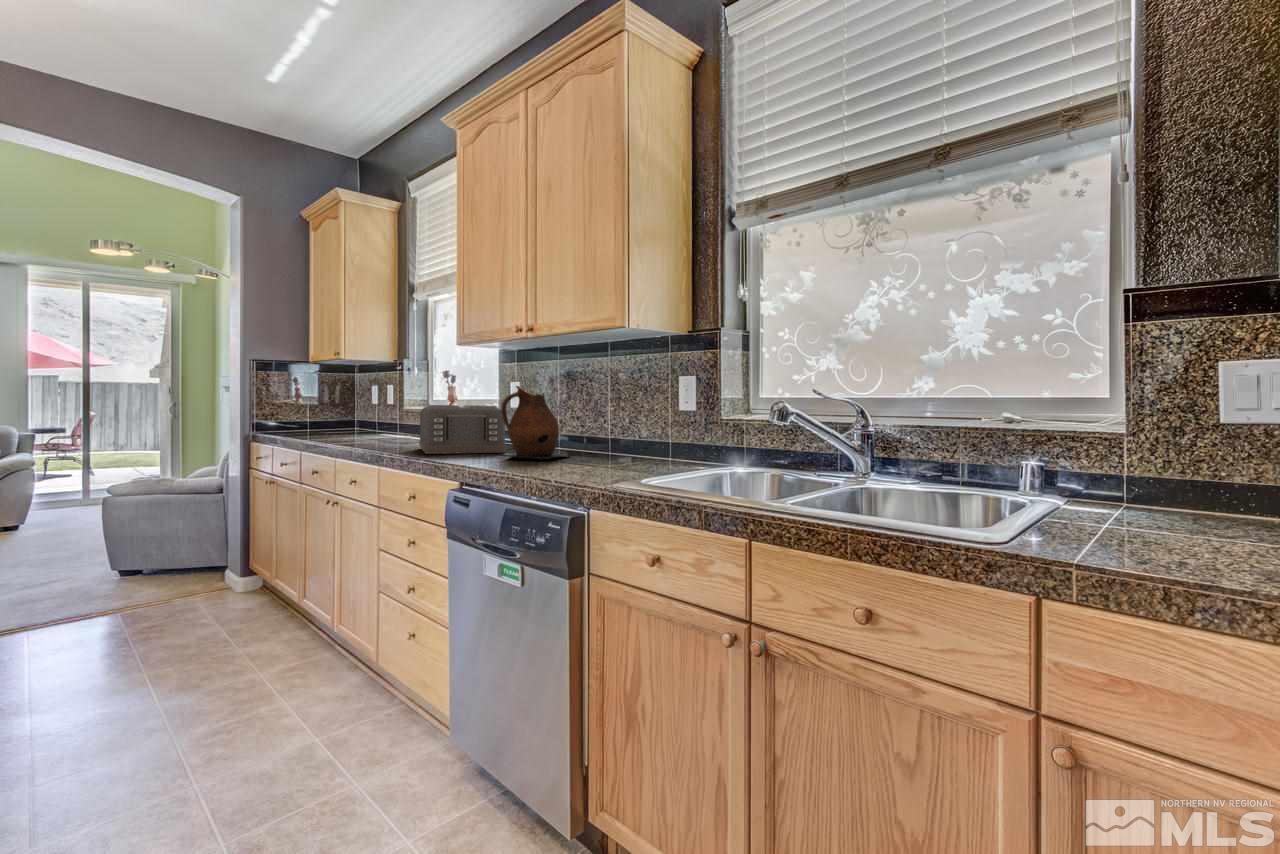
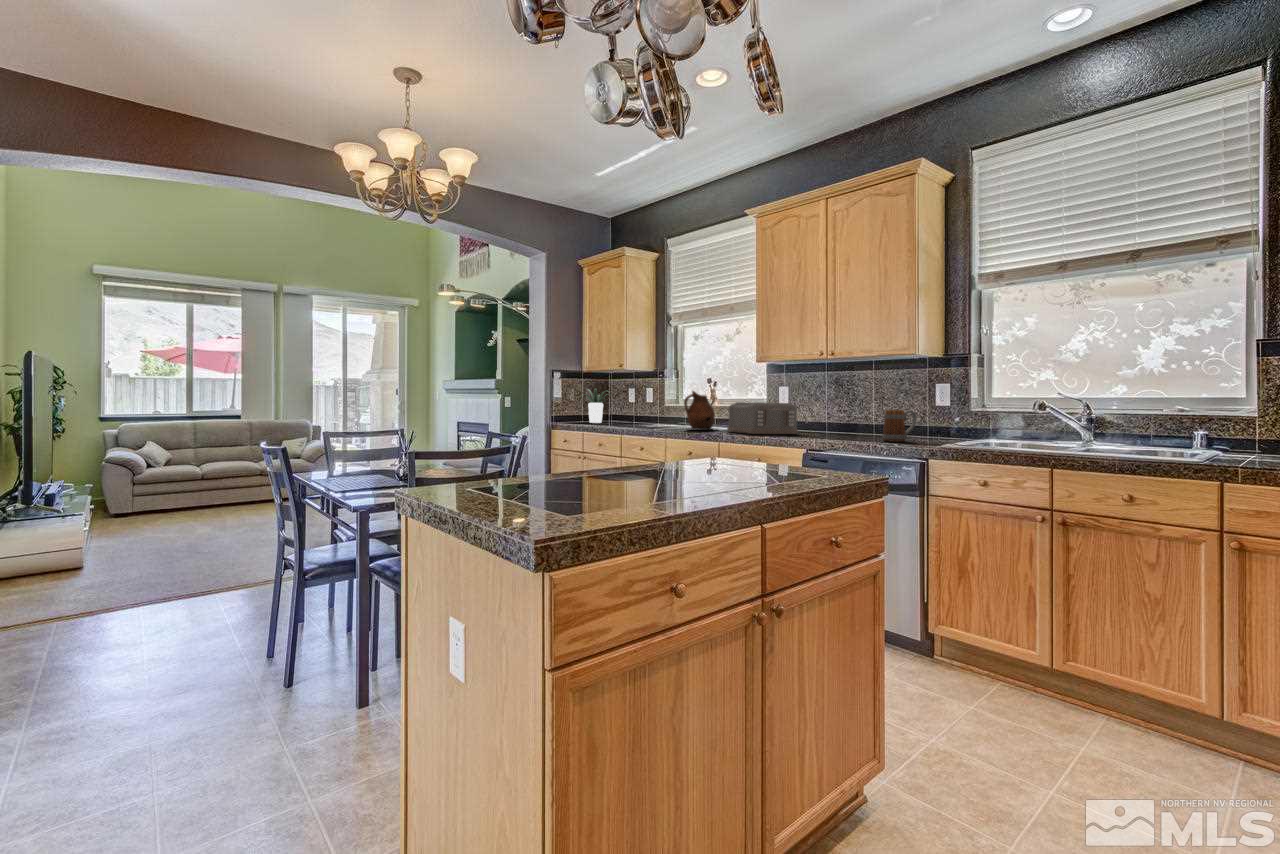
potted plant: none [297,385,358,432] -> present [581,389,611,423]
ceramic pitcher: present [501,386,569,460] -> present [684,391,716,430]
mug: none [568,418,622,472] -> present [882,410,916,442]

